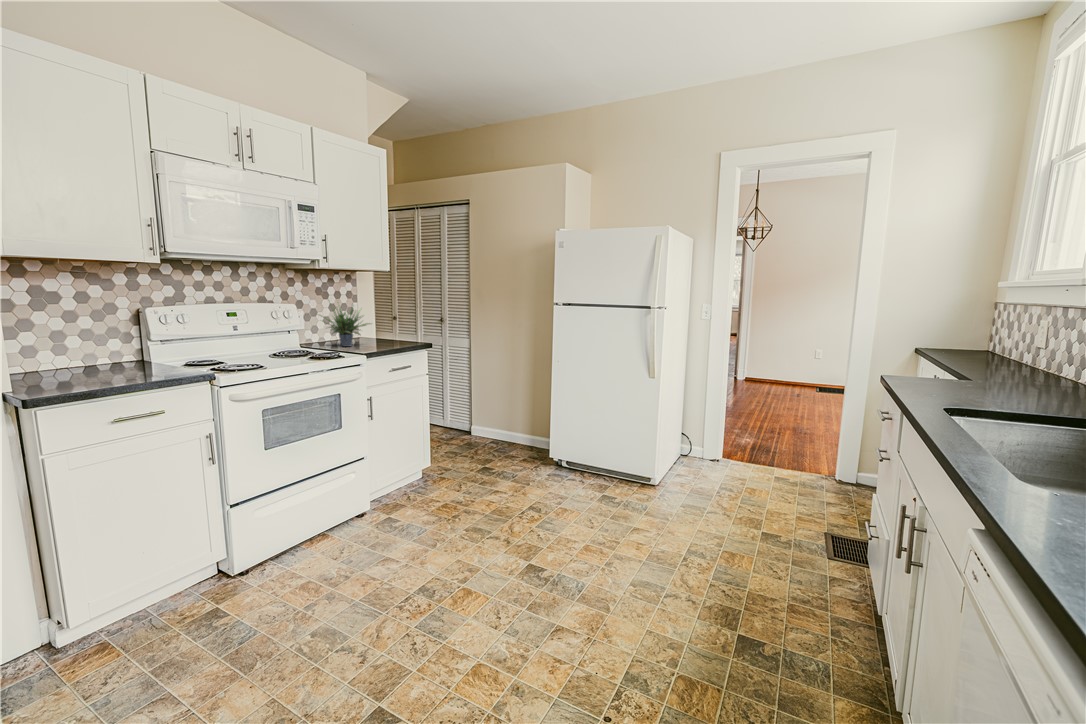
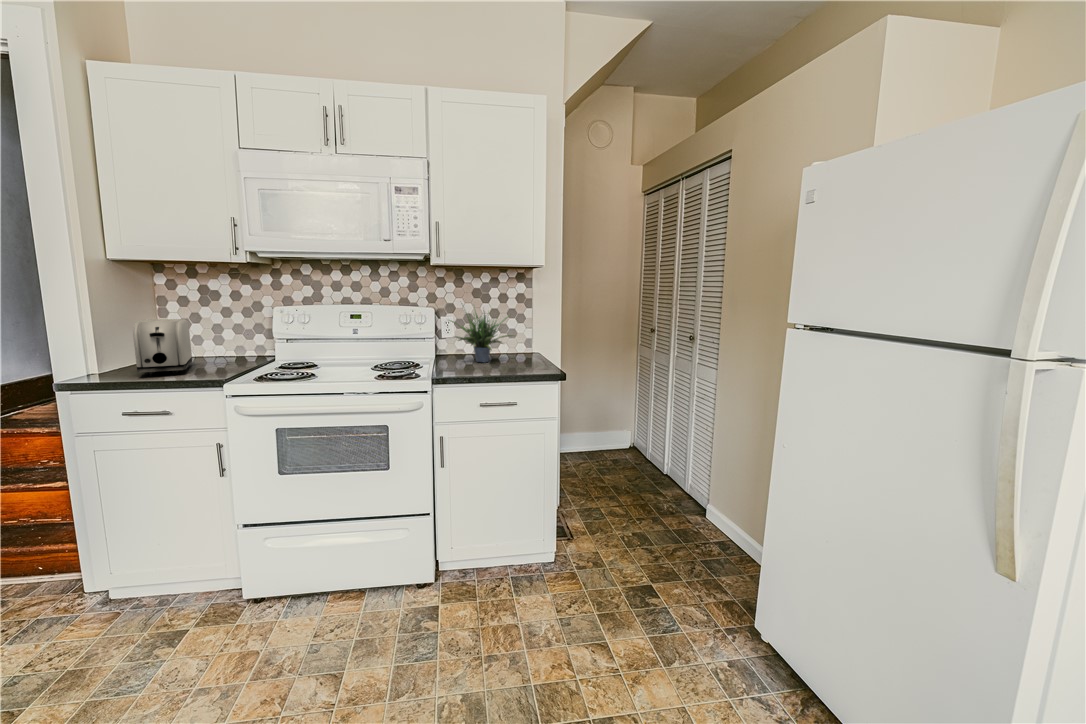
toaster: none [27,325,129,386] -> present [133,319,192,376]

